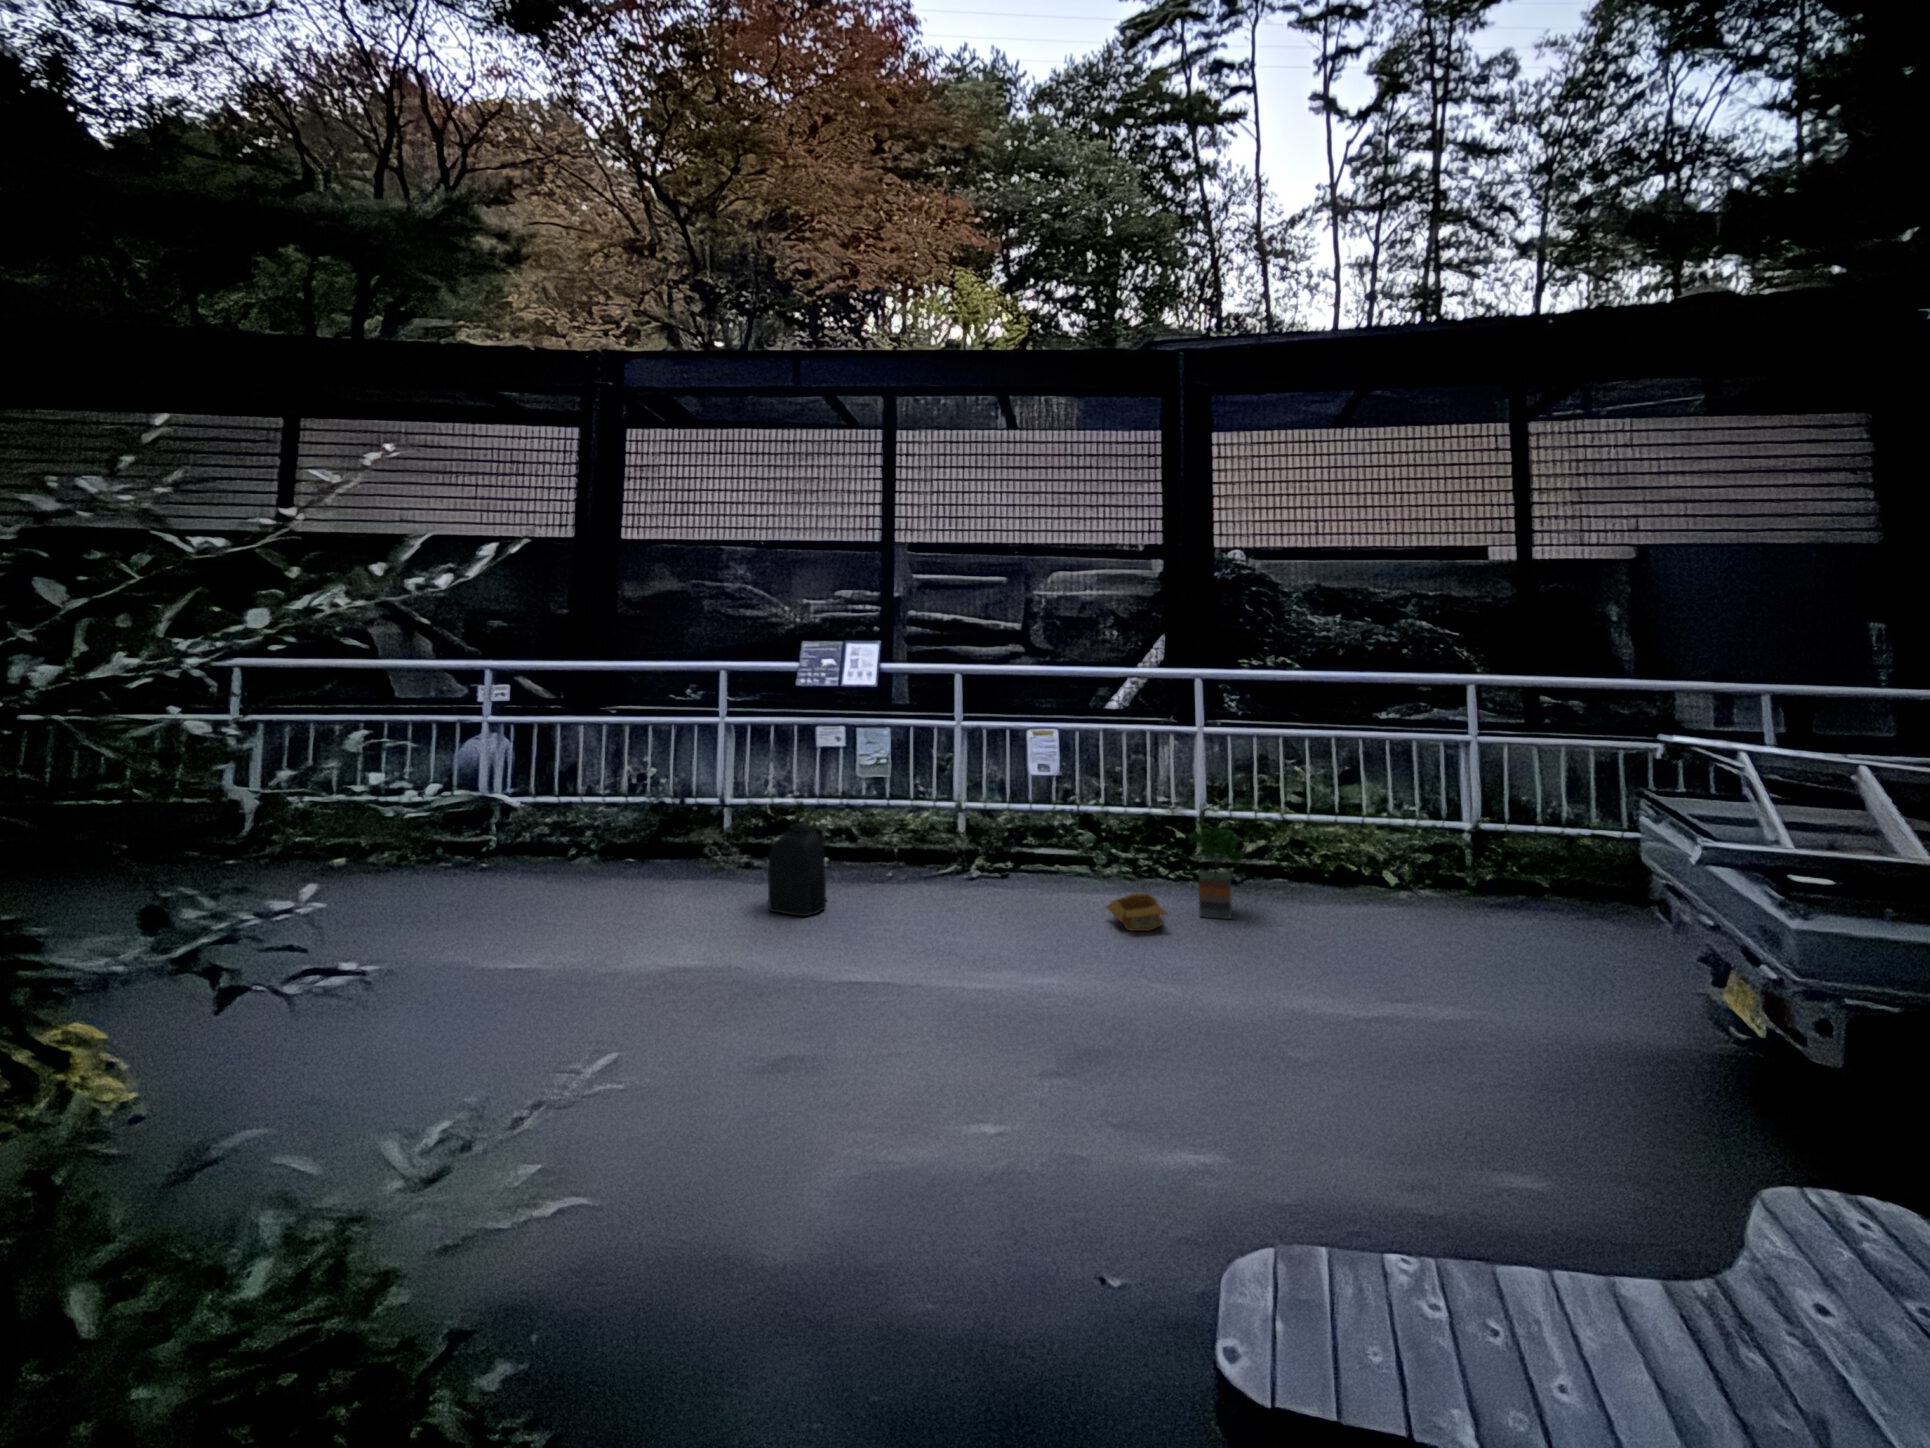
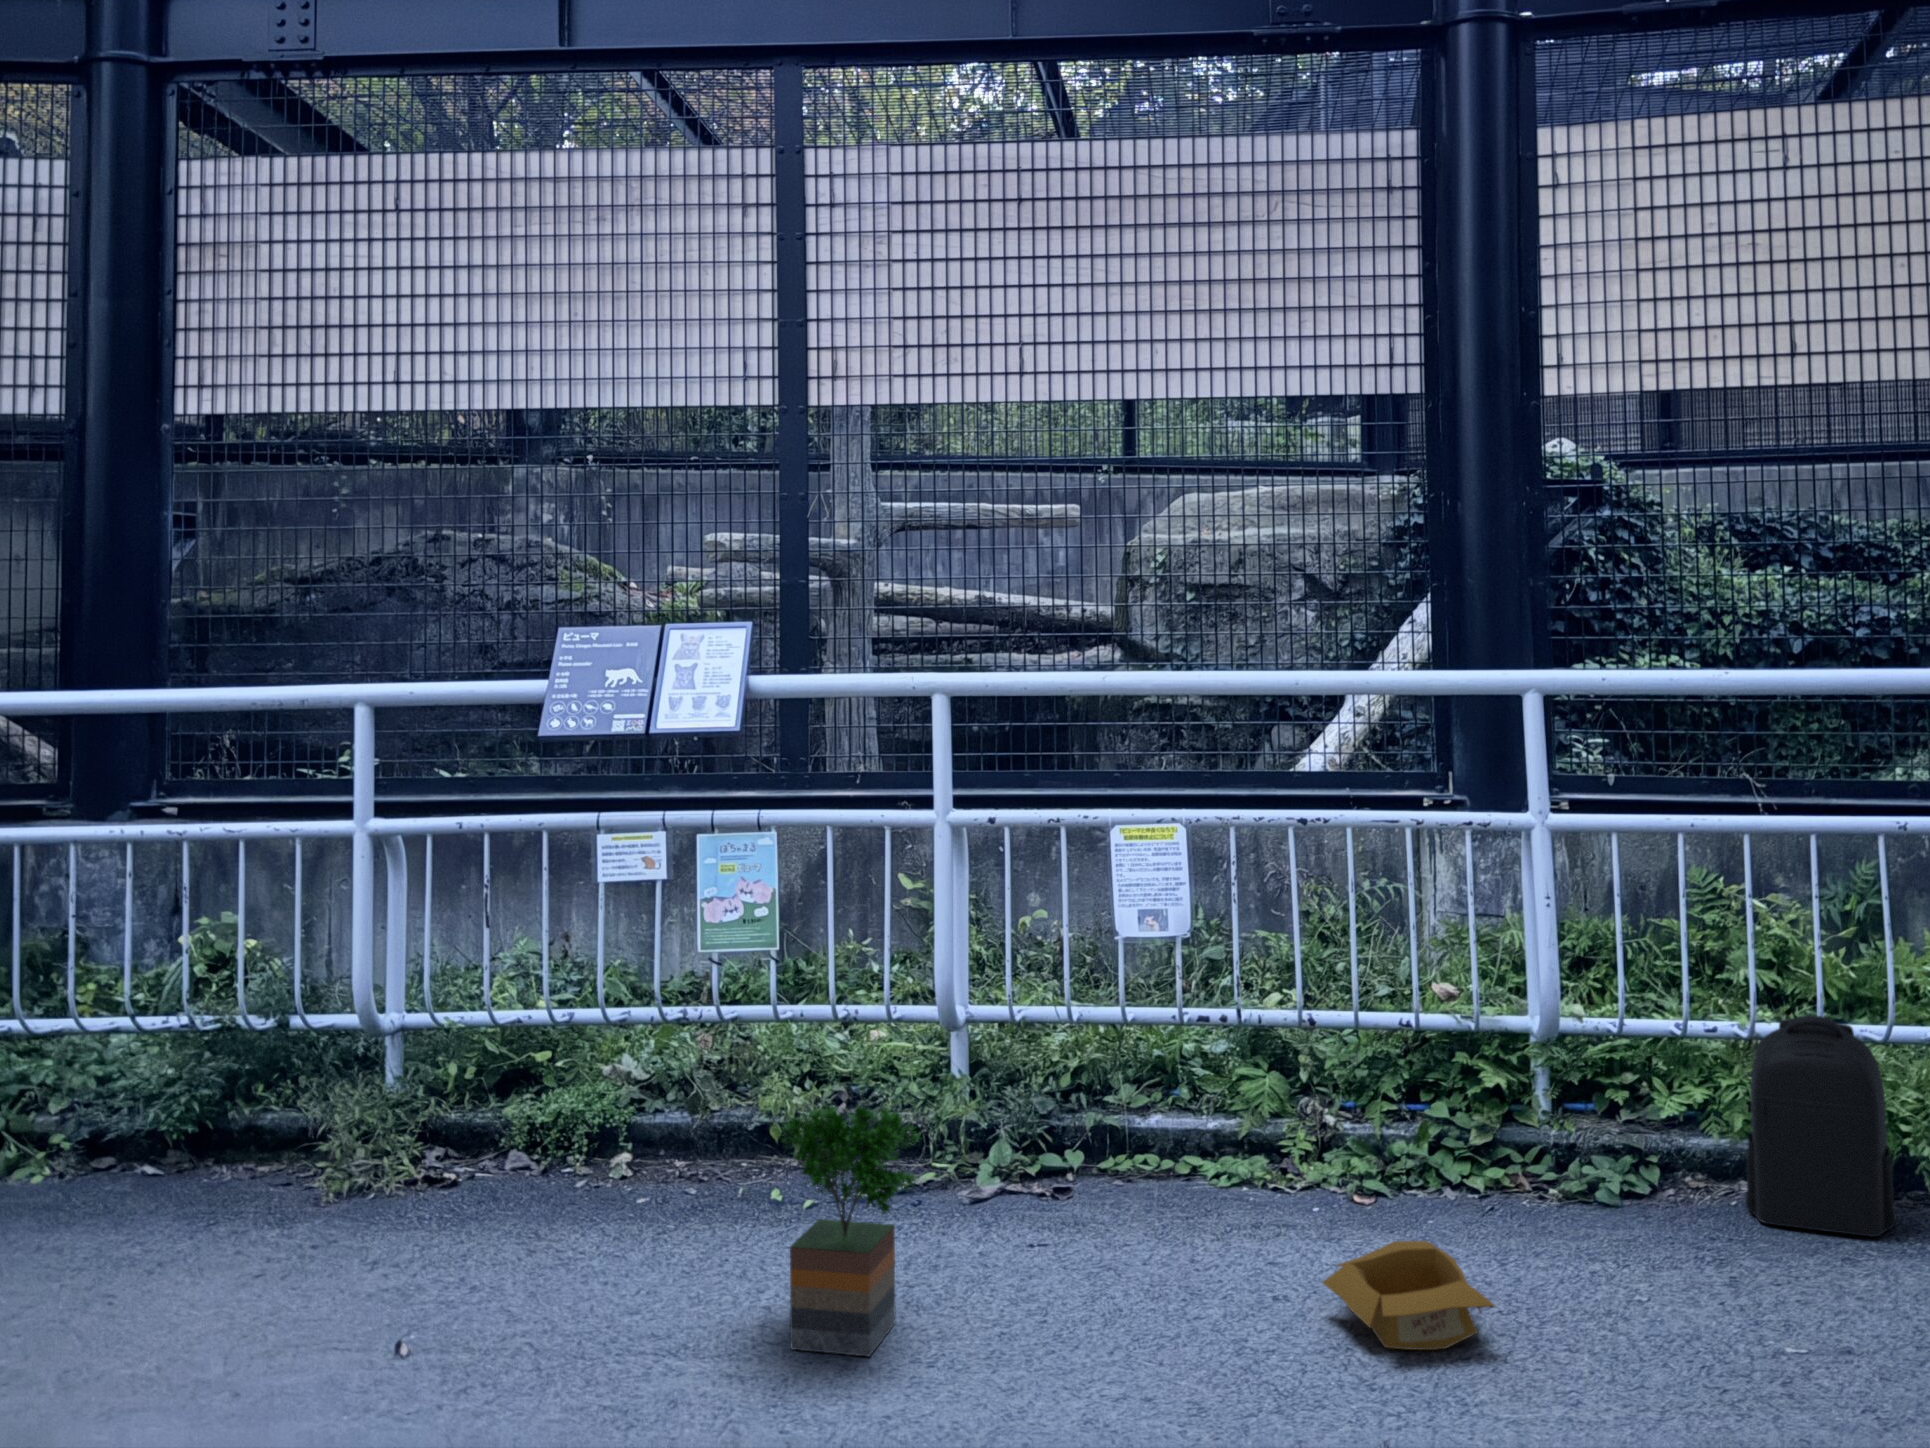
backpack: present [768,824,827,916] -> present [1745,1015,1896,1237]
potted tree: present [1189,828,1244,919] -> present [780,1105,919,1356]

